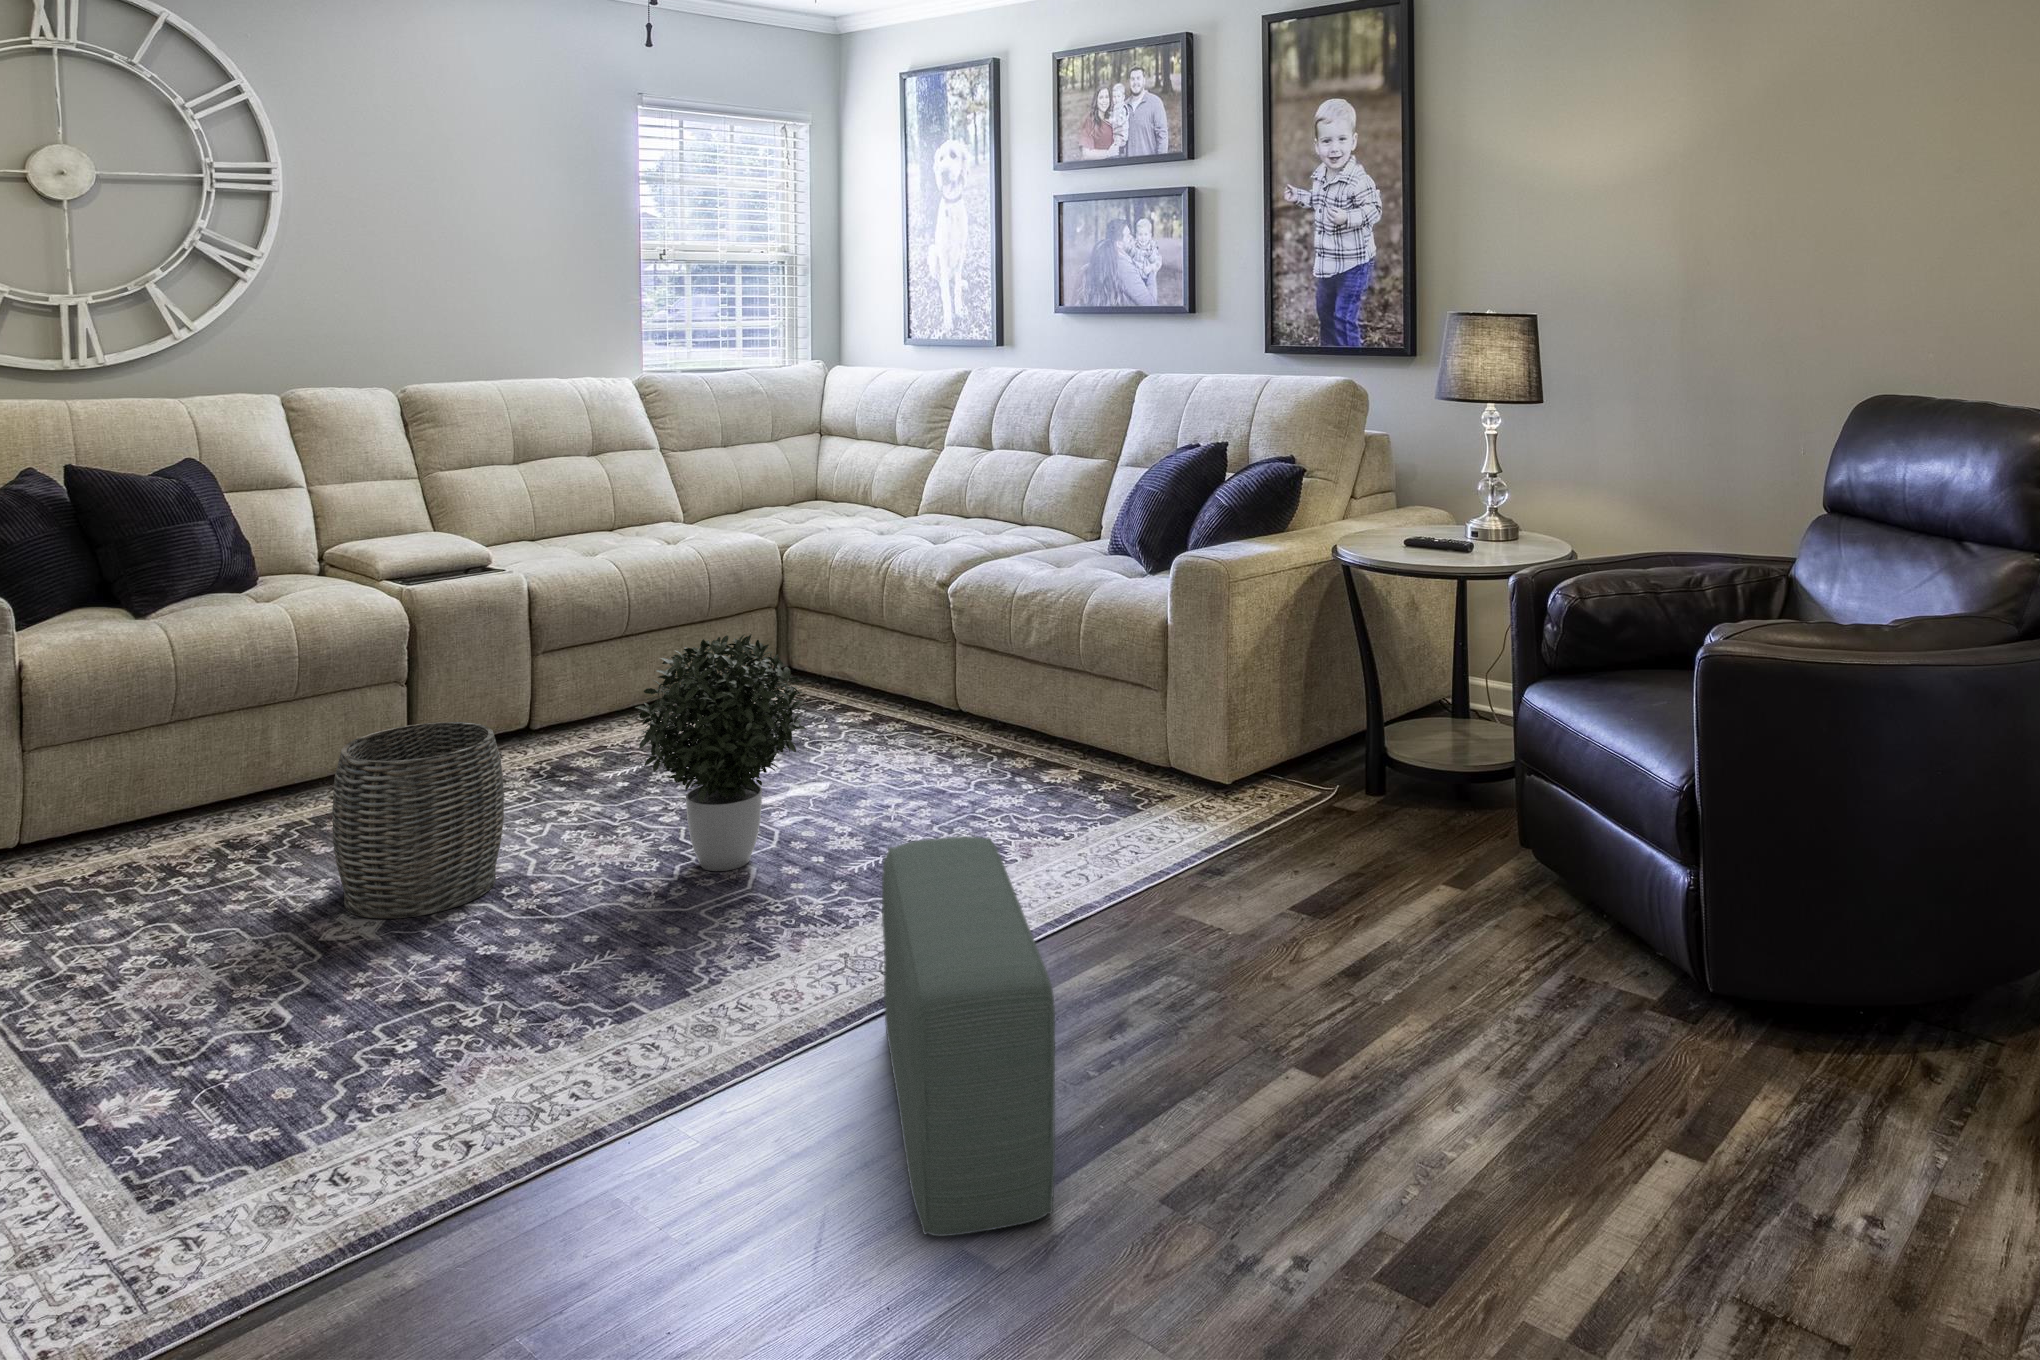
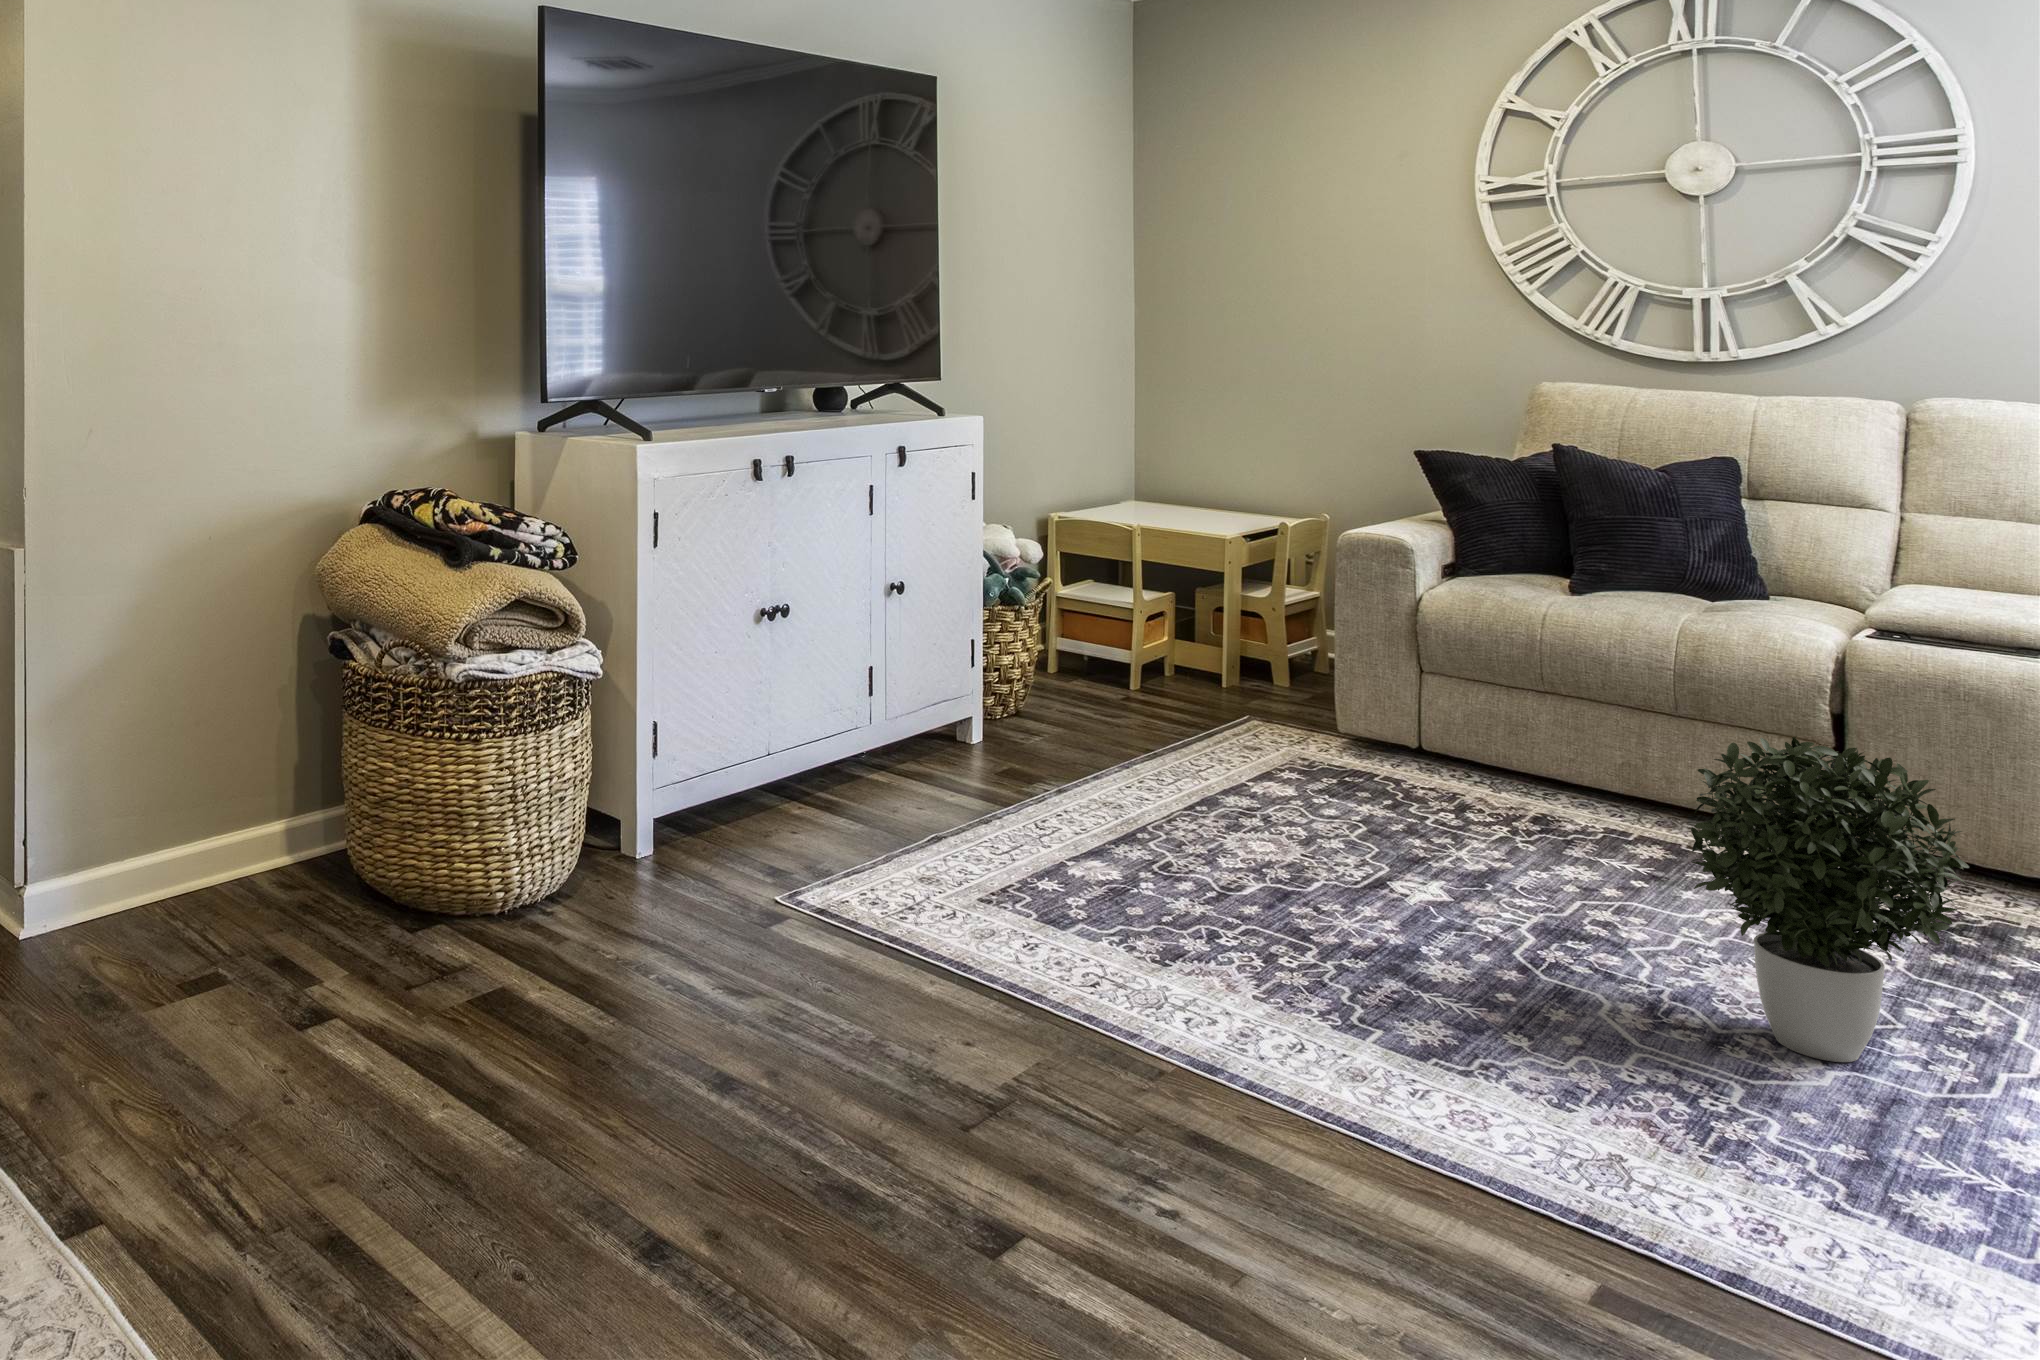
woven basket: present [332,722,504,919] -> none [1436,726,1626,929]
pouf: present [882,836,1055,1236] -> none [1047,960,1585,1301]

